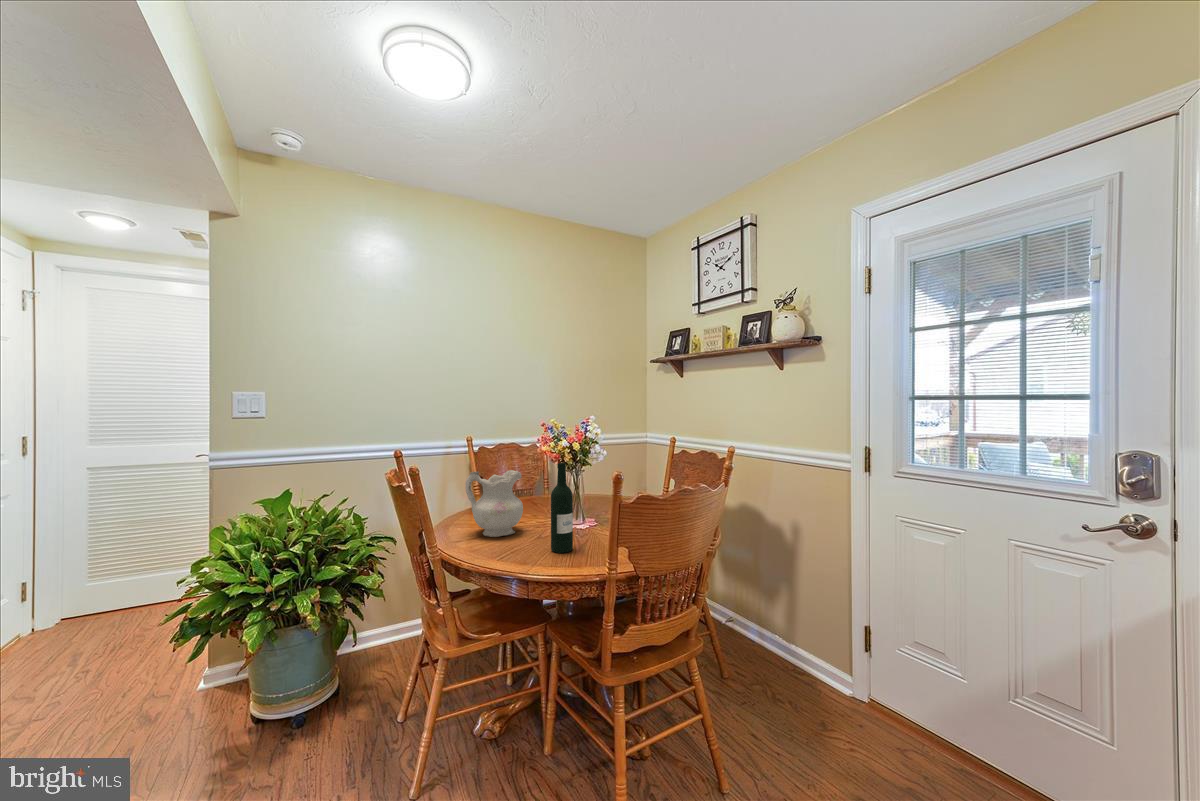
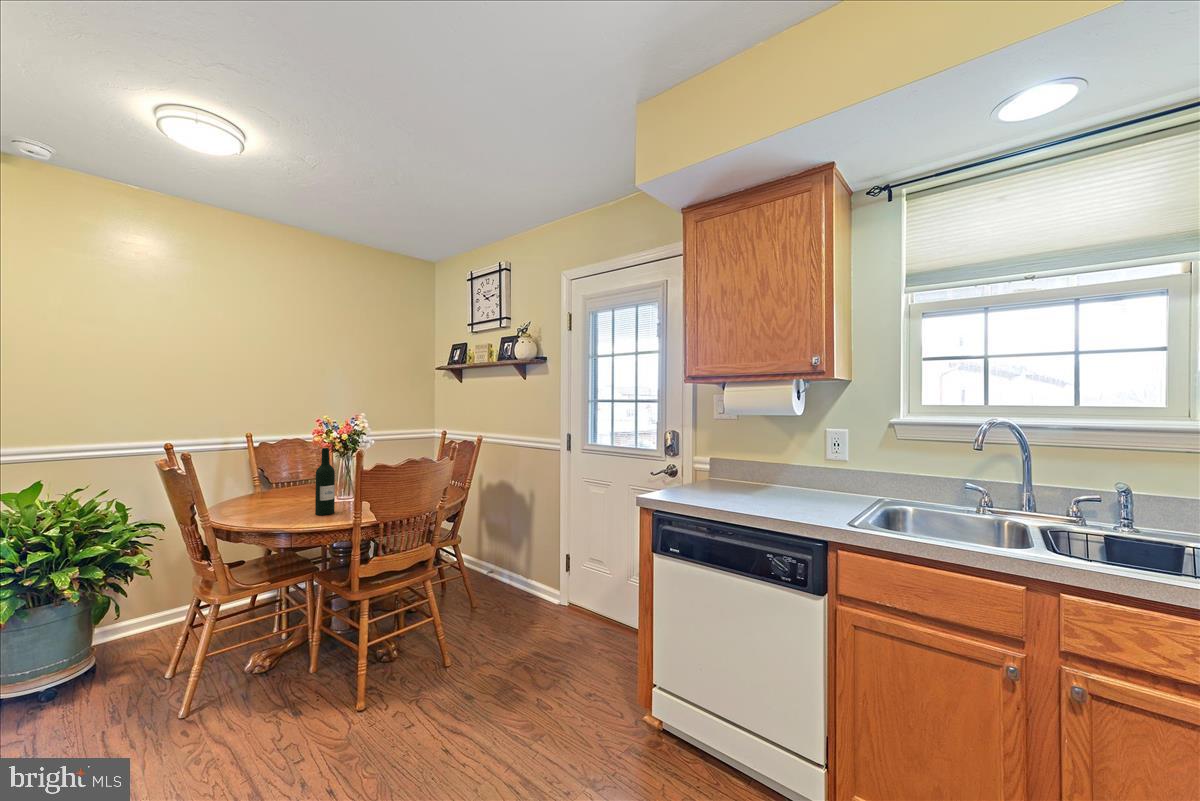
ceramic pitcher: present [465,470,523,537] -> none [239,457,295,510]

